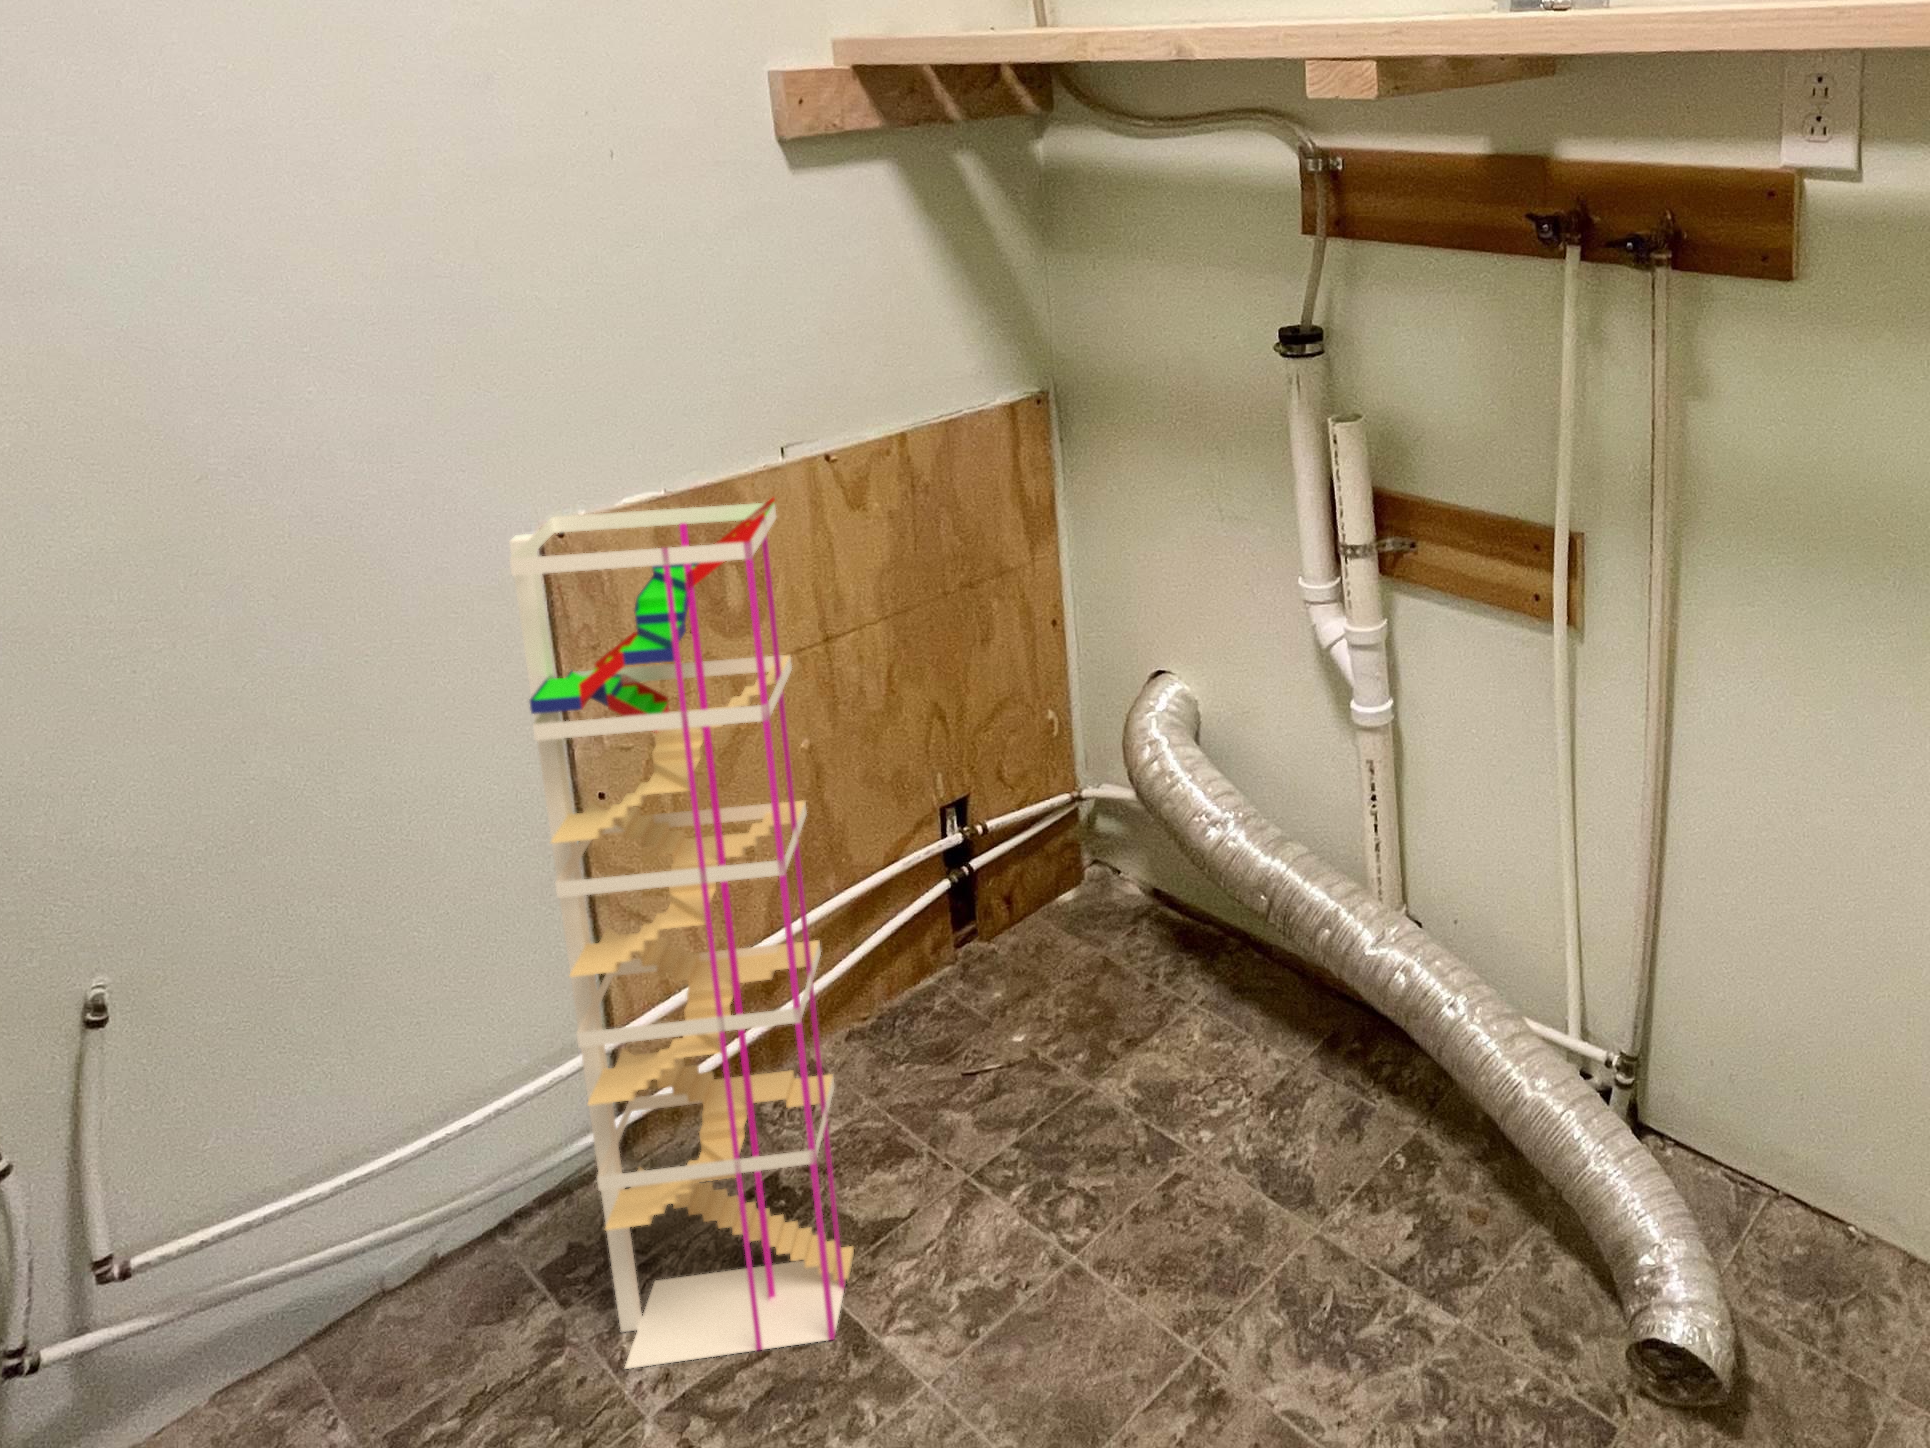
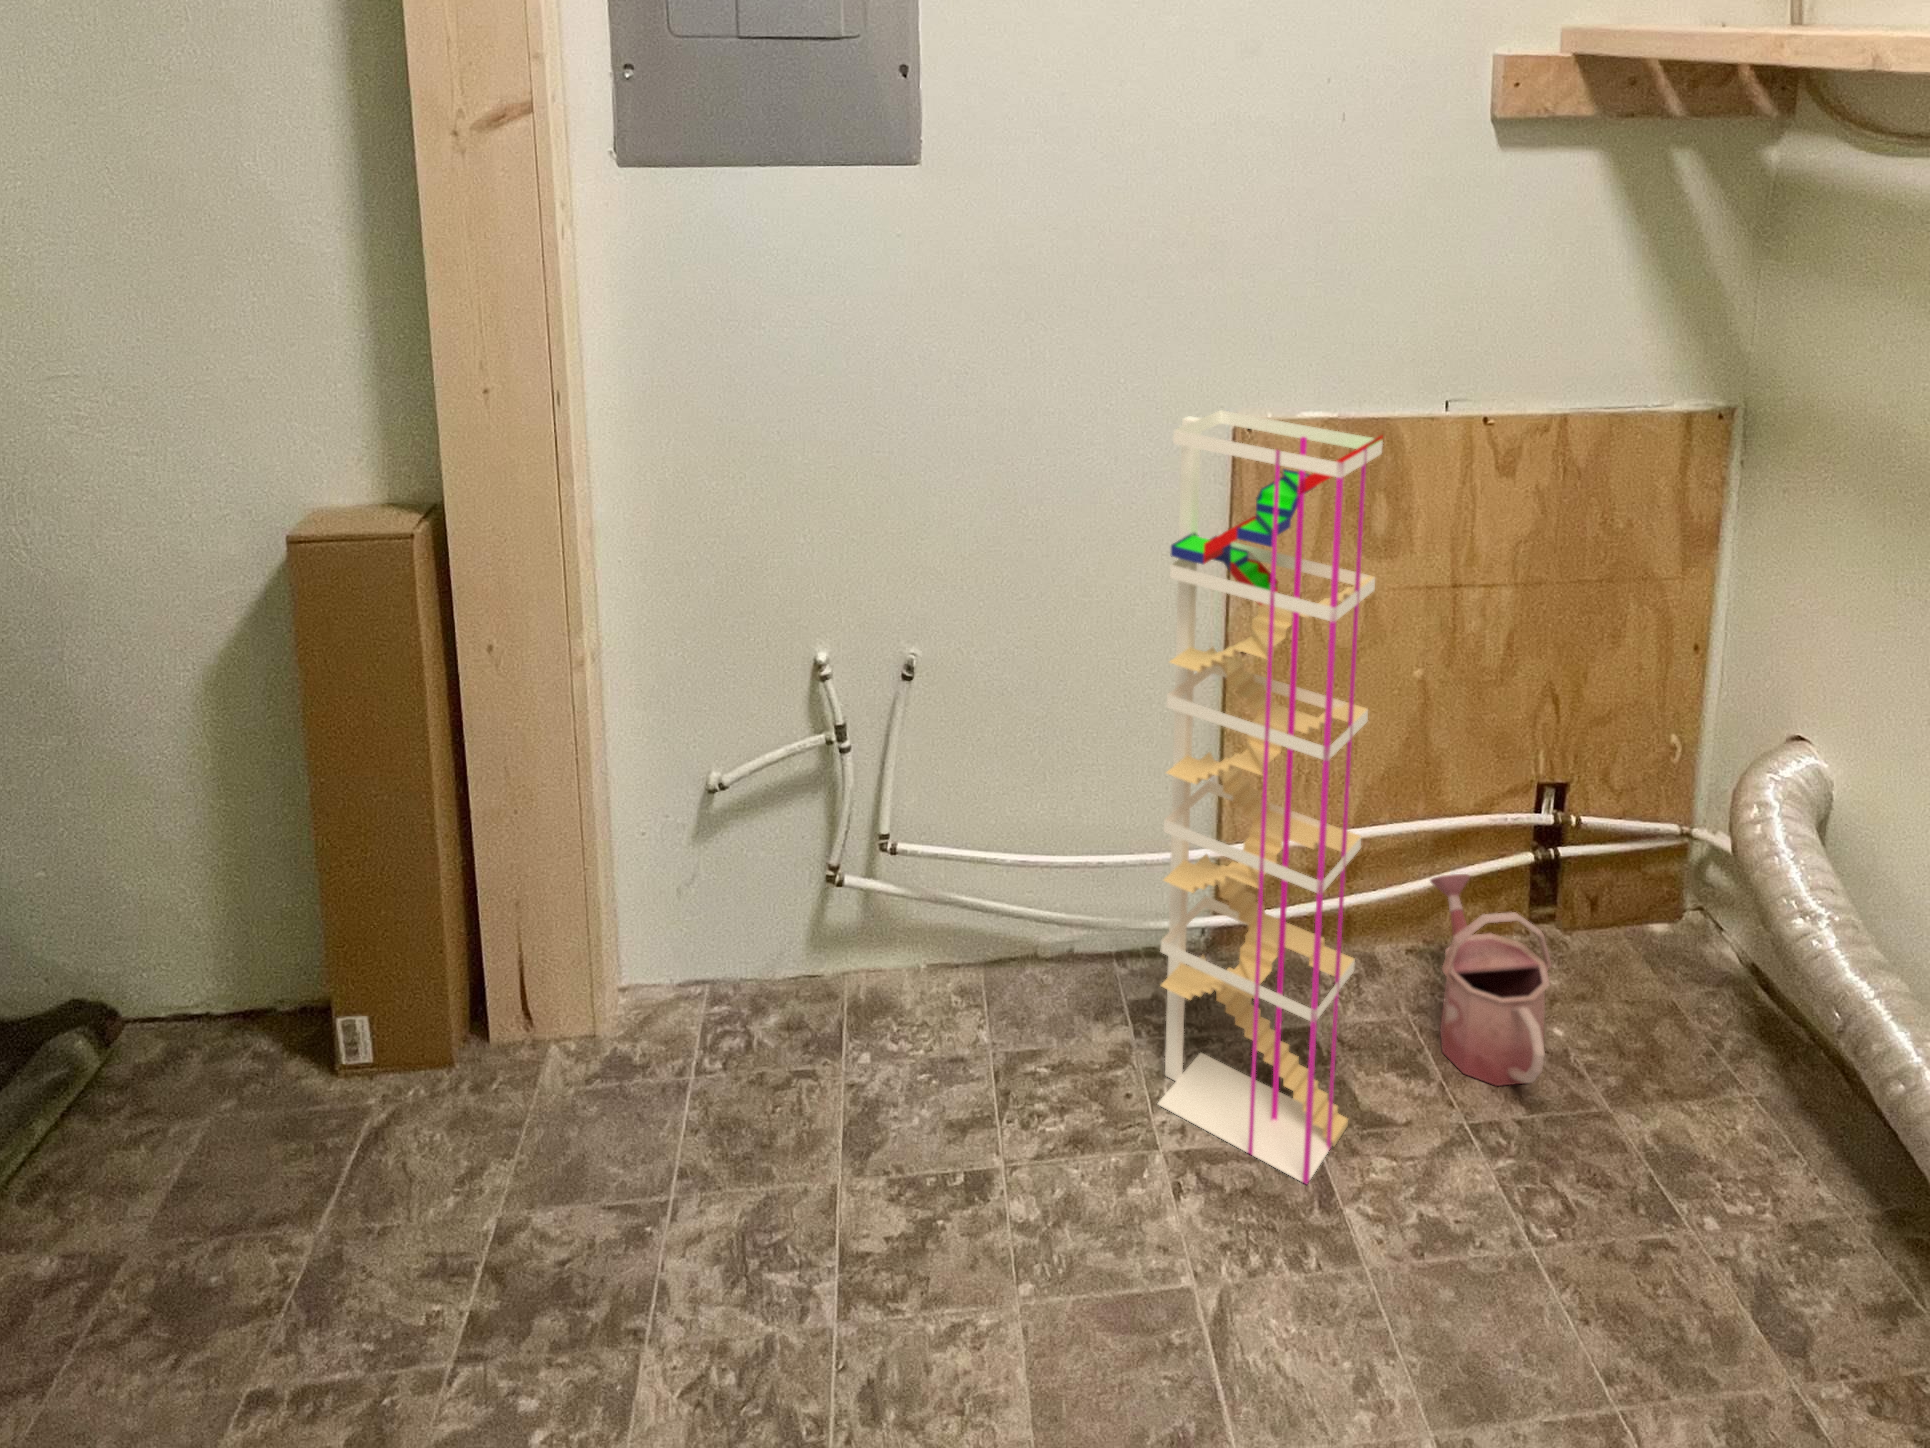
watering can: none [862,931,1031,1132] -> present [1430,874,1551,1086]

